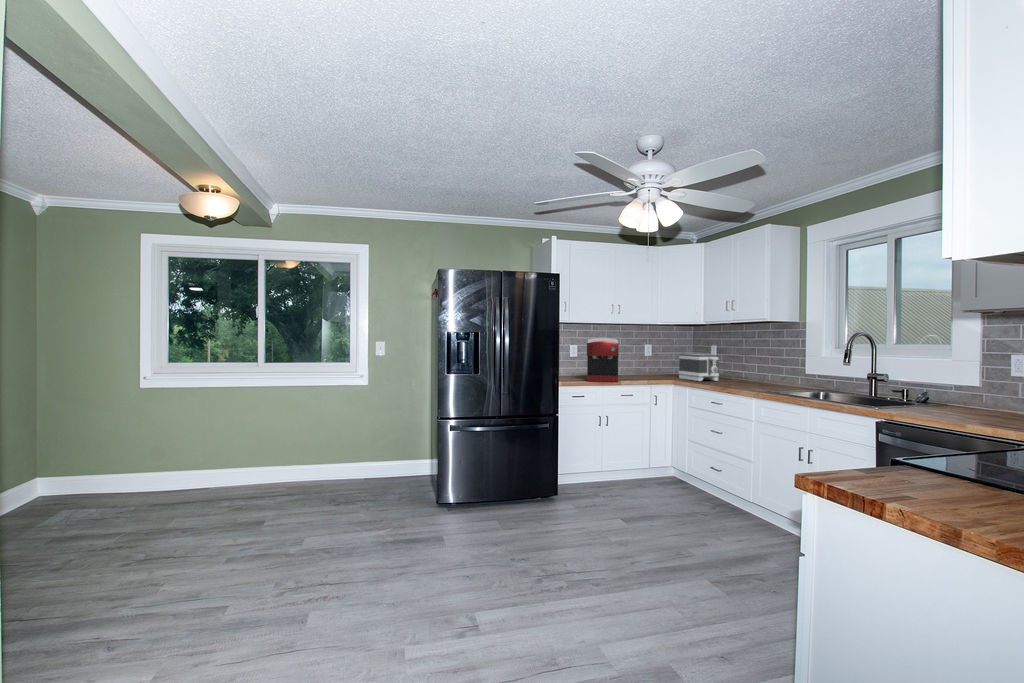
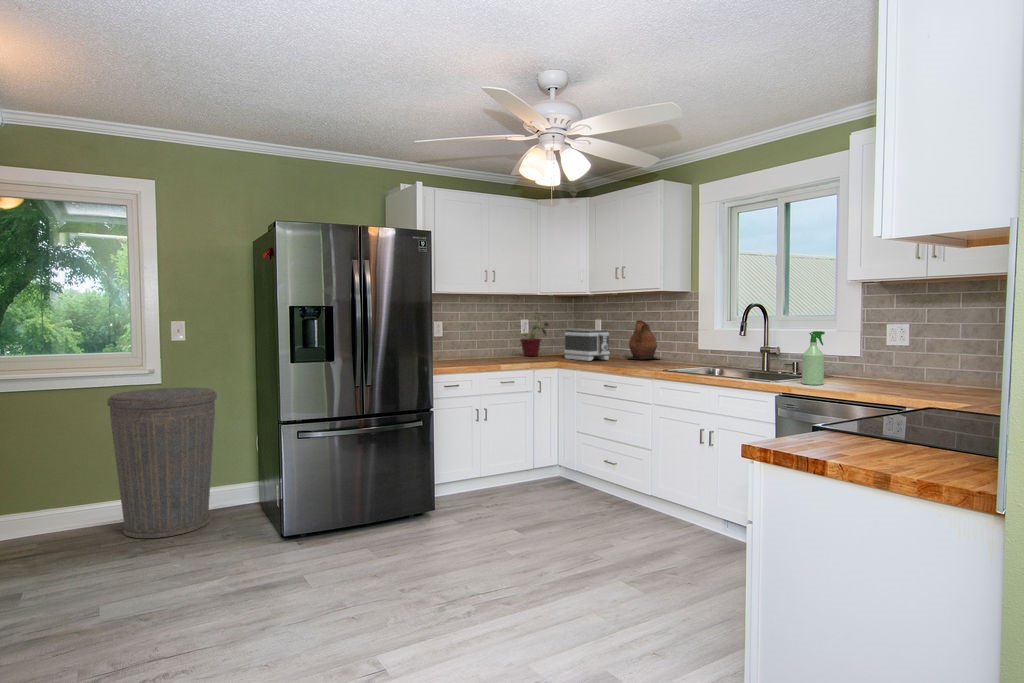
potted plant: none [638,337,669,375] -> present [520,315,549,356]
coffee maker: present [587,338,619,382] -> none [460,312,499,365]
ceramic pitcher: none [734,347,770,382] -> present [629,320,658,359]
spray bottle: none [907,361,933,415] -> present [802,331,825,385]
trash can: none [331,389,403,497] -> present [107,388,217,538]

